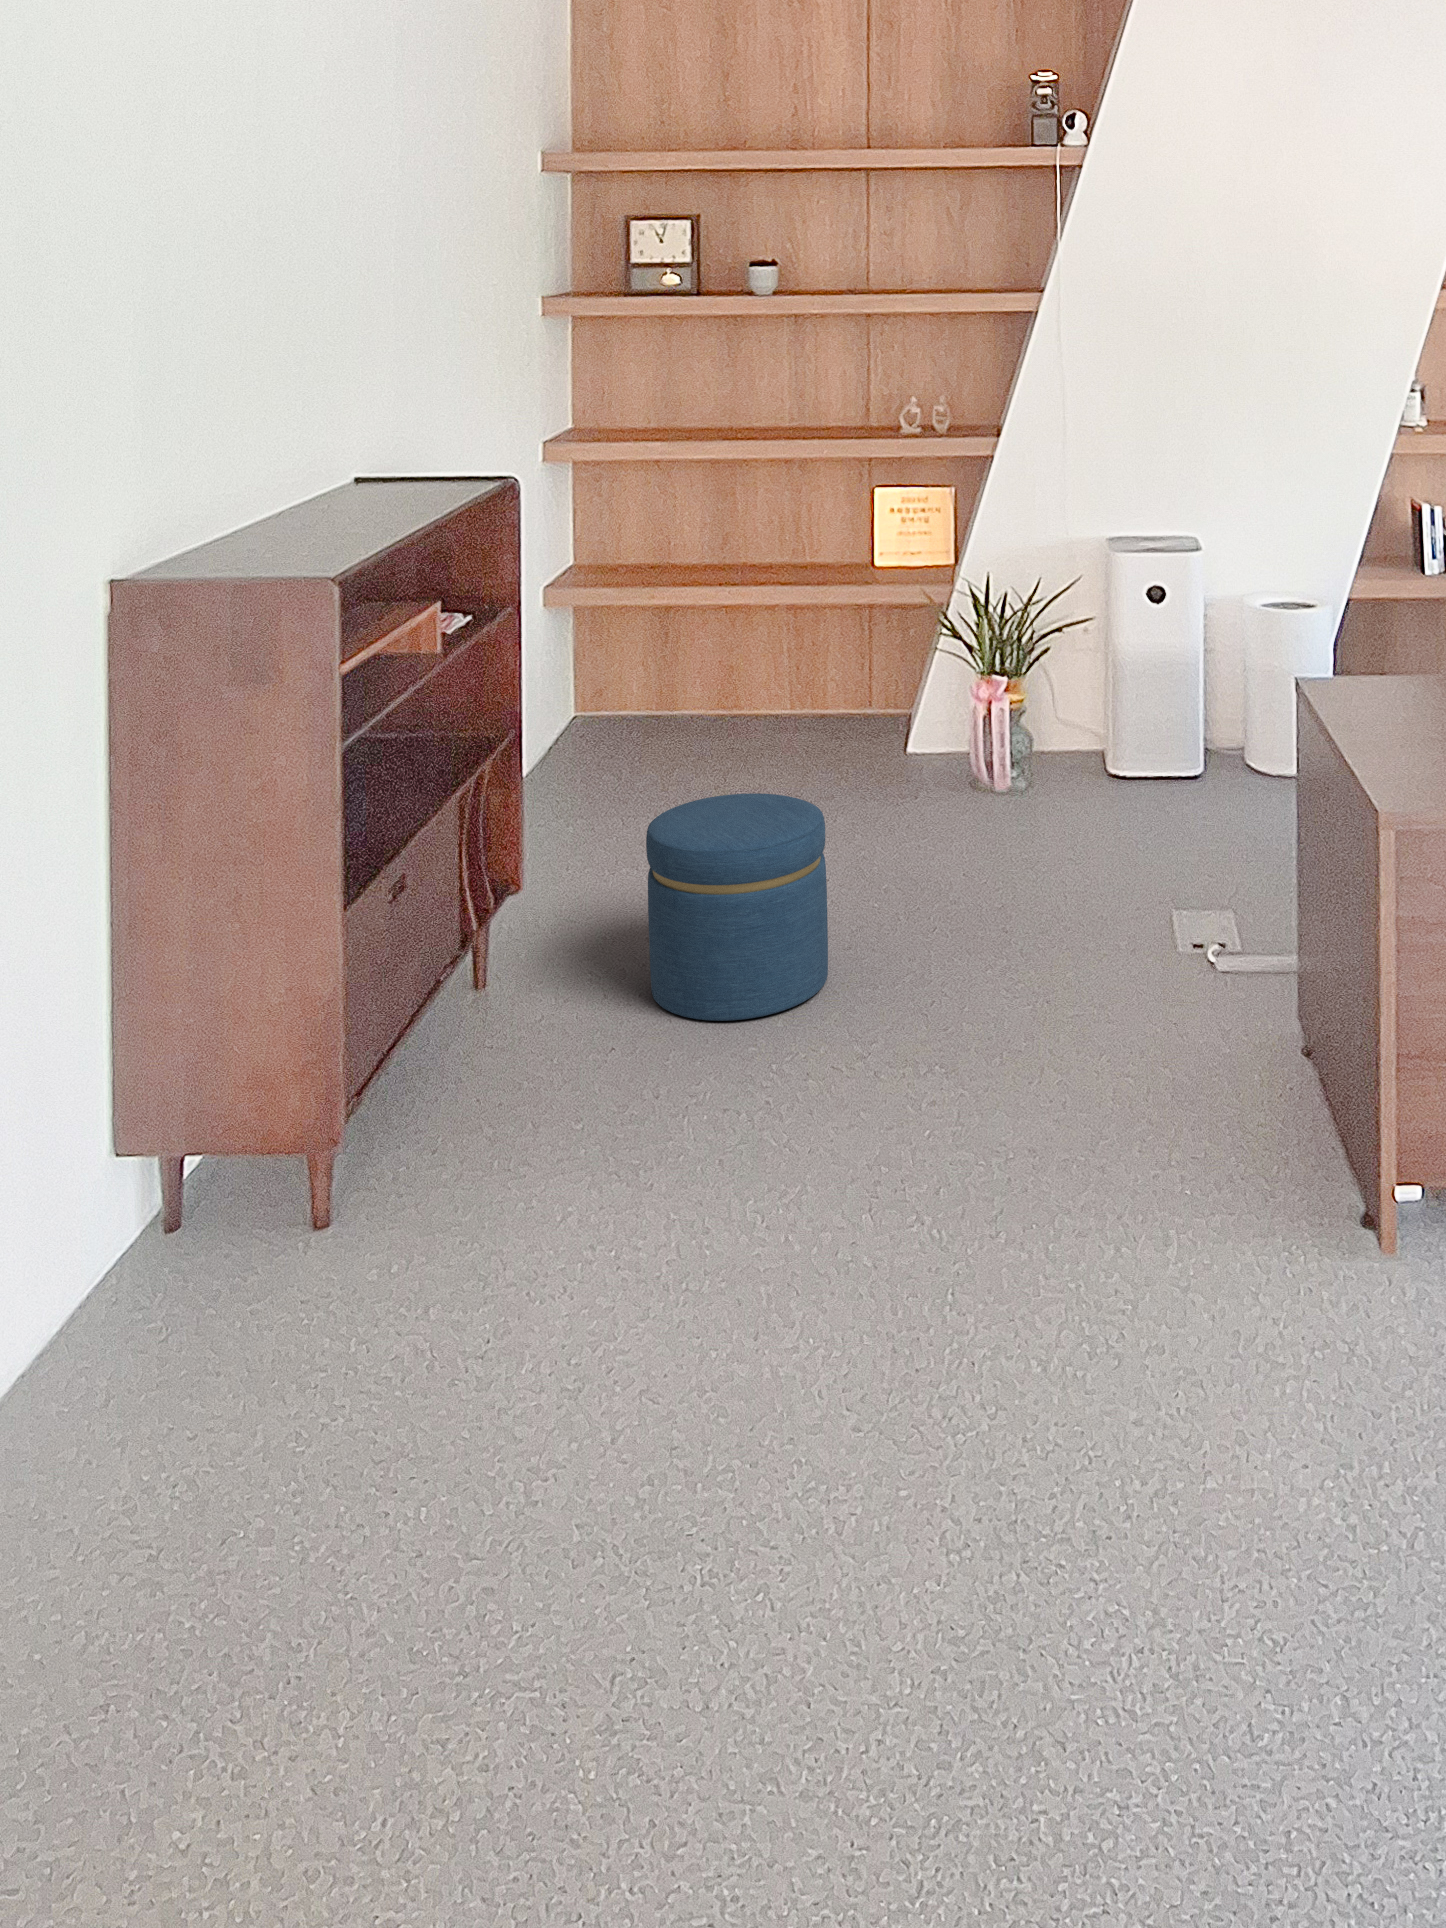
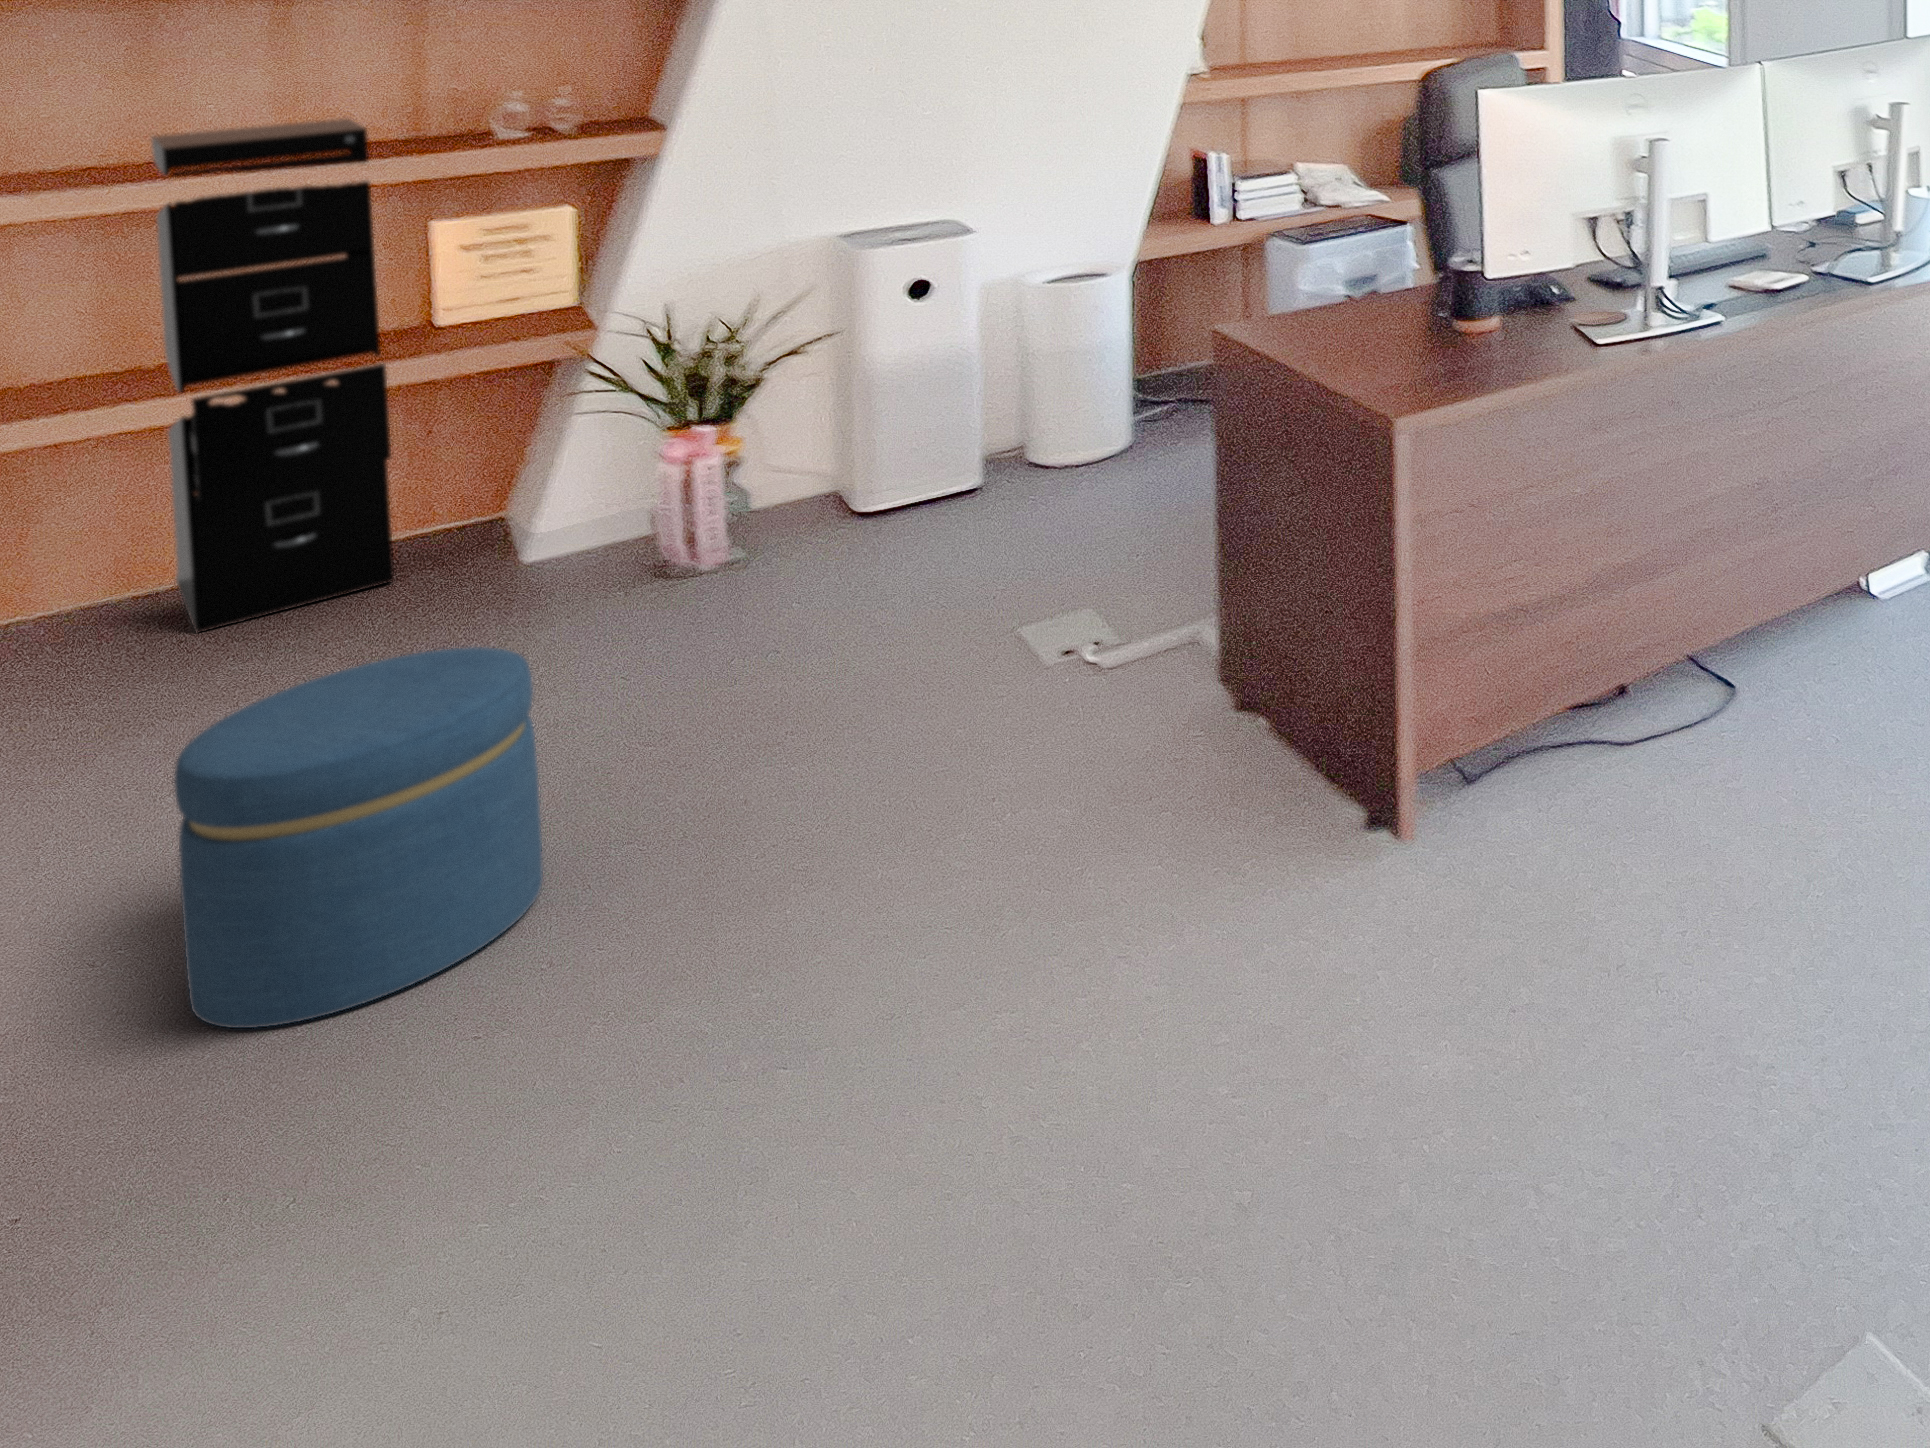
filing cabinet: none [729,402,836,755] -> present [152,119,394,633]

